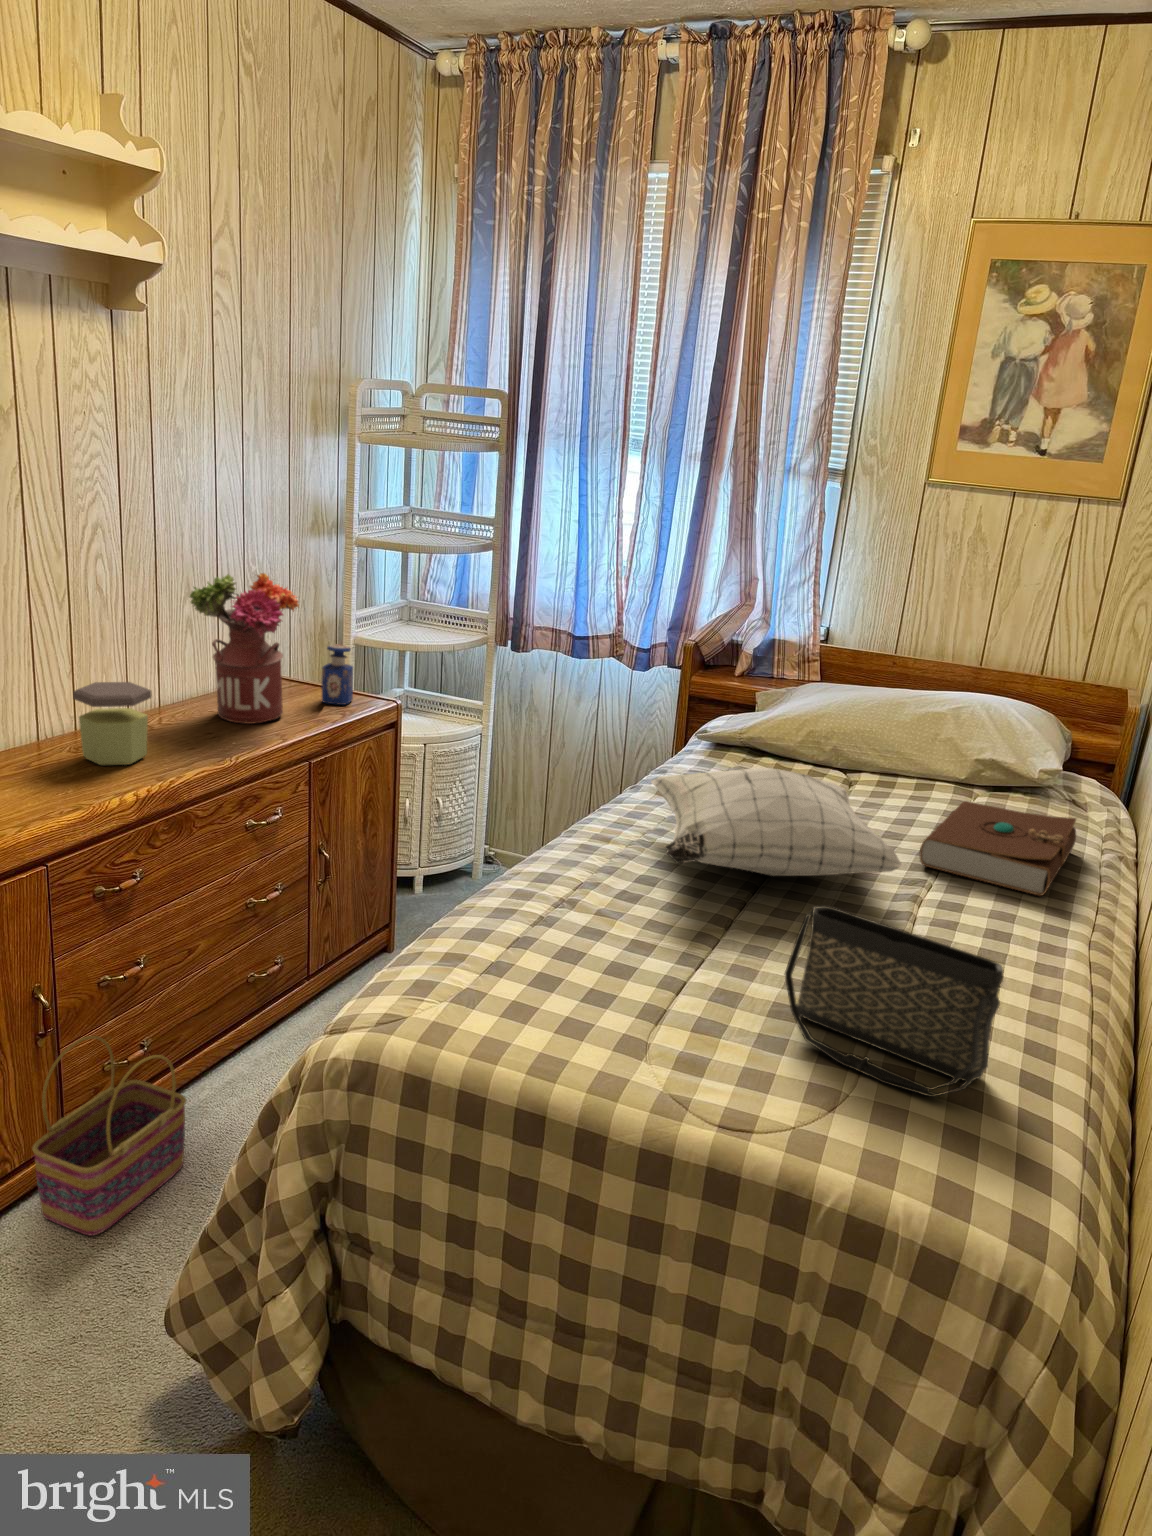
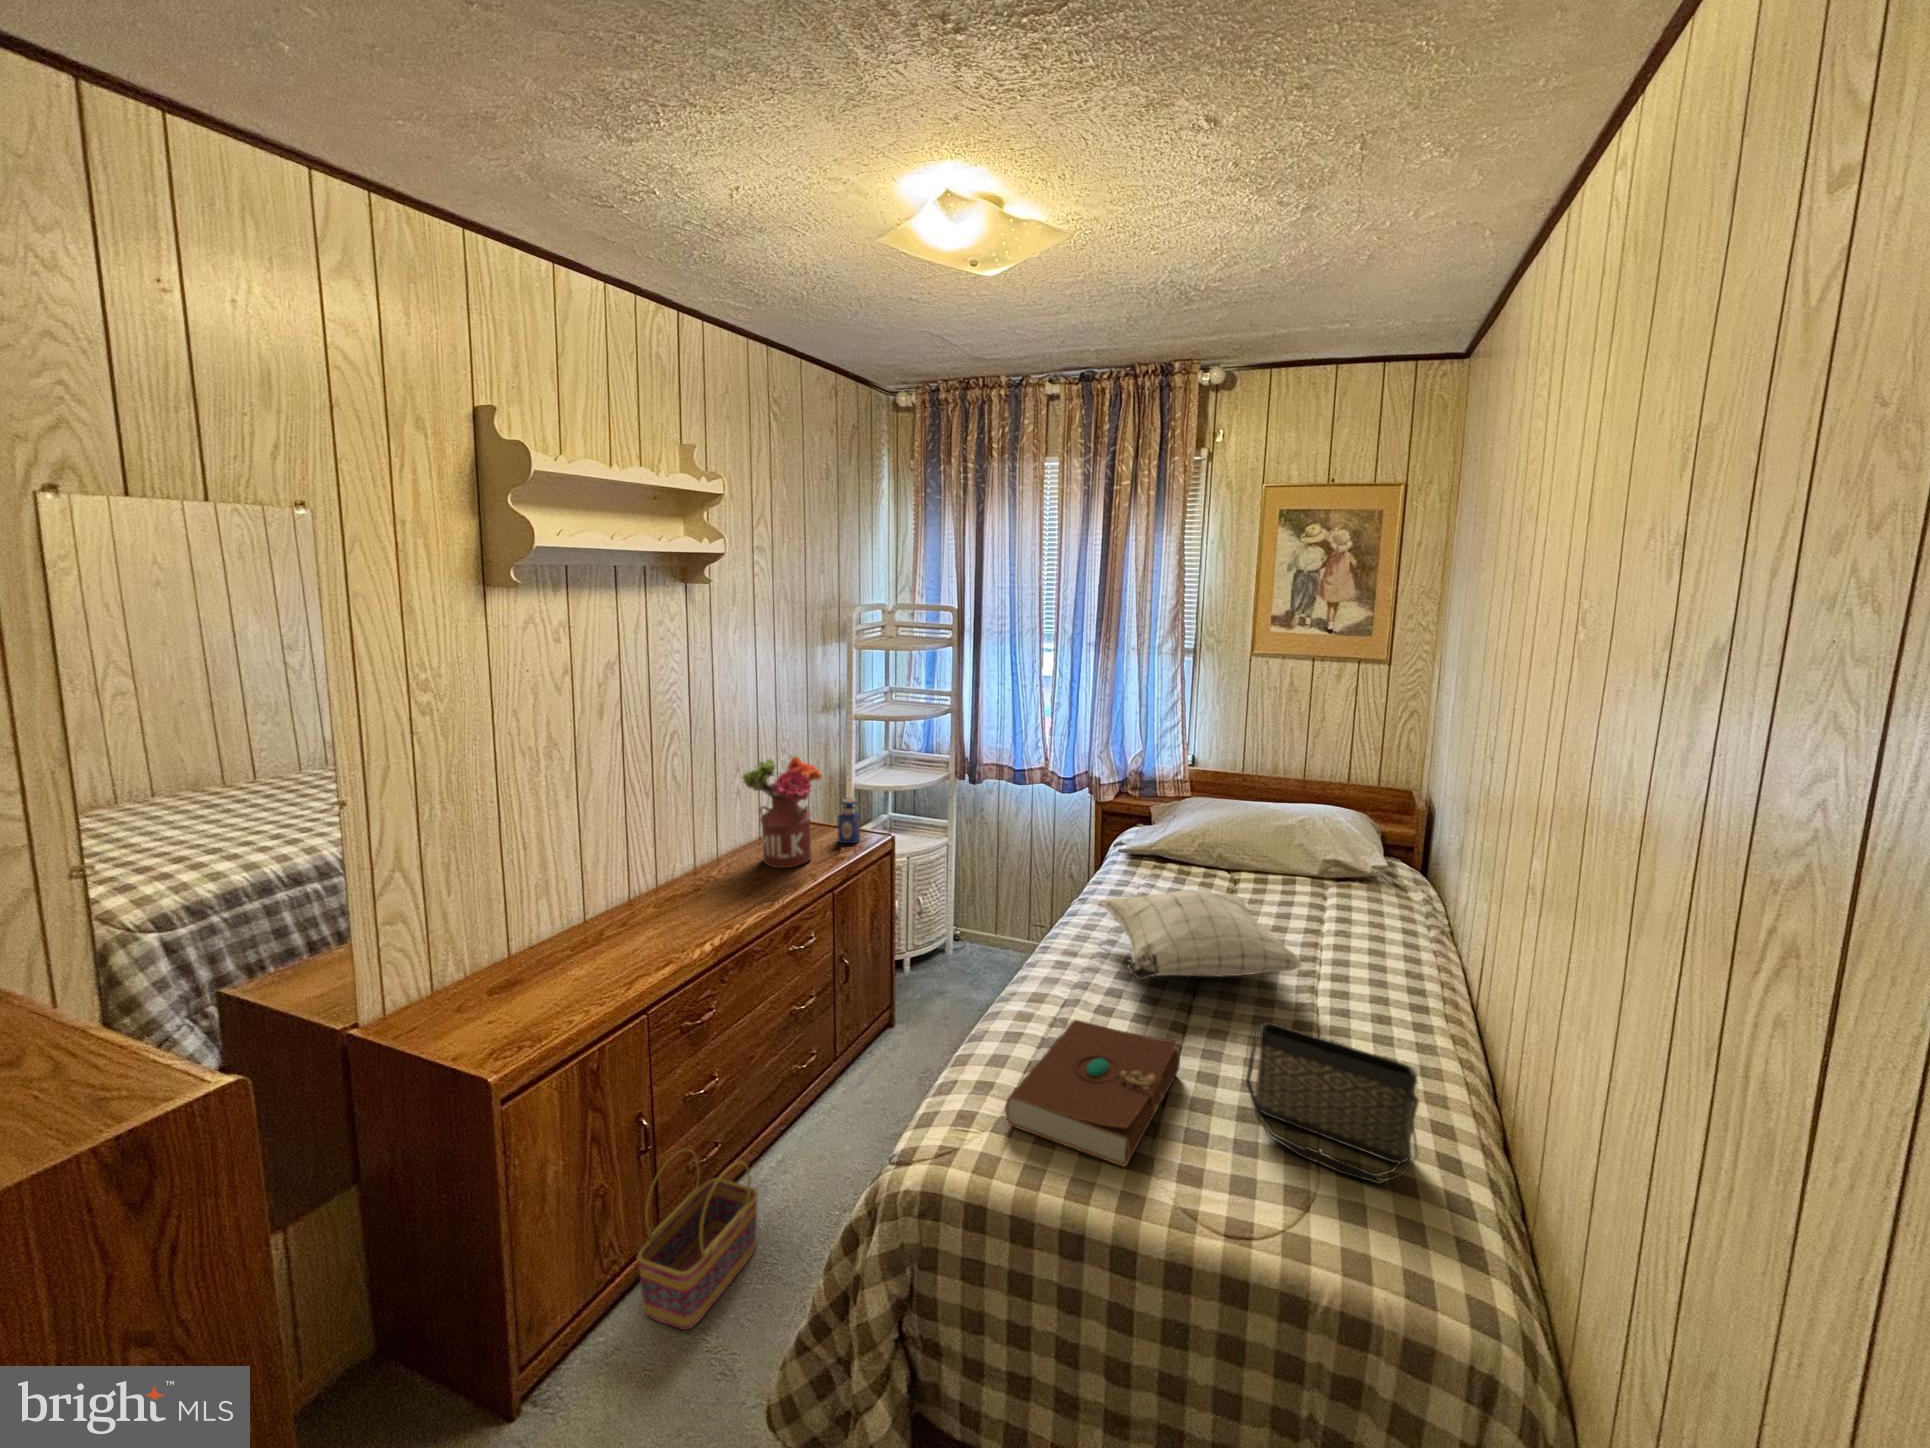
jar: present [73,682,152,765] -> none [661,851,720,920]
book: present [919,801,1076,896] -> present [1005,1020,1180,1166]

